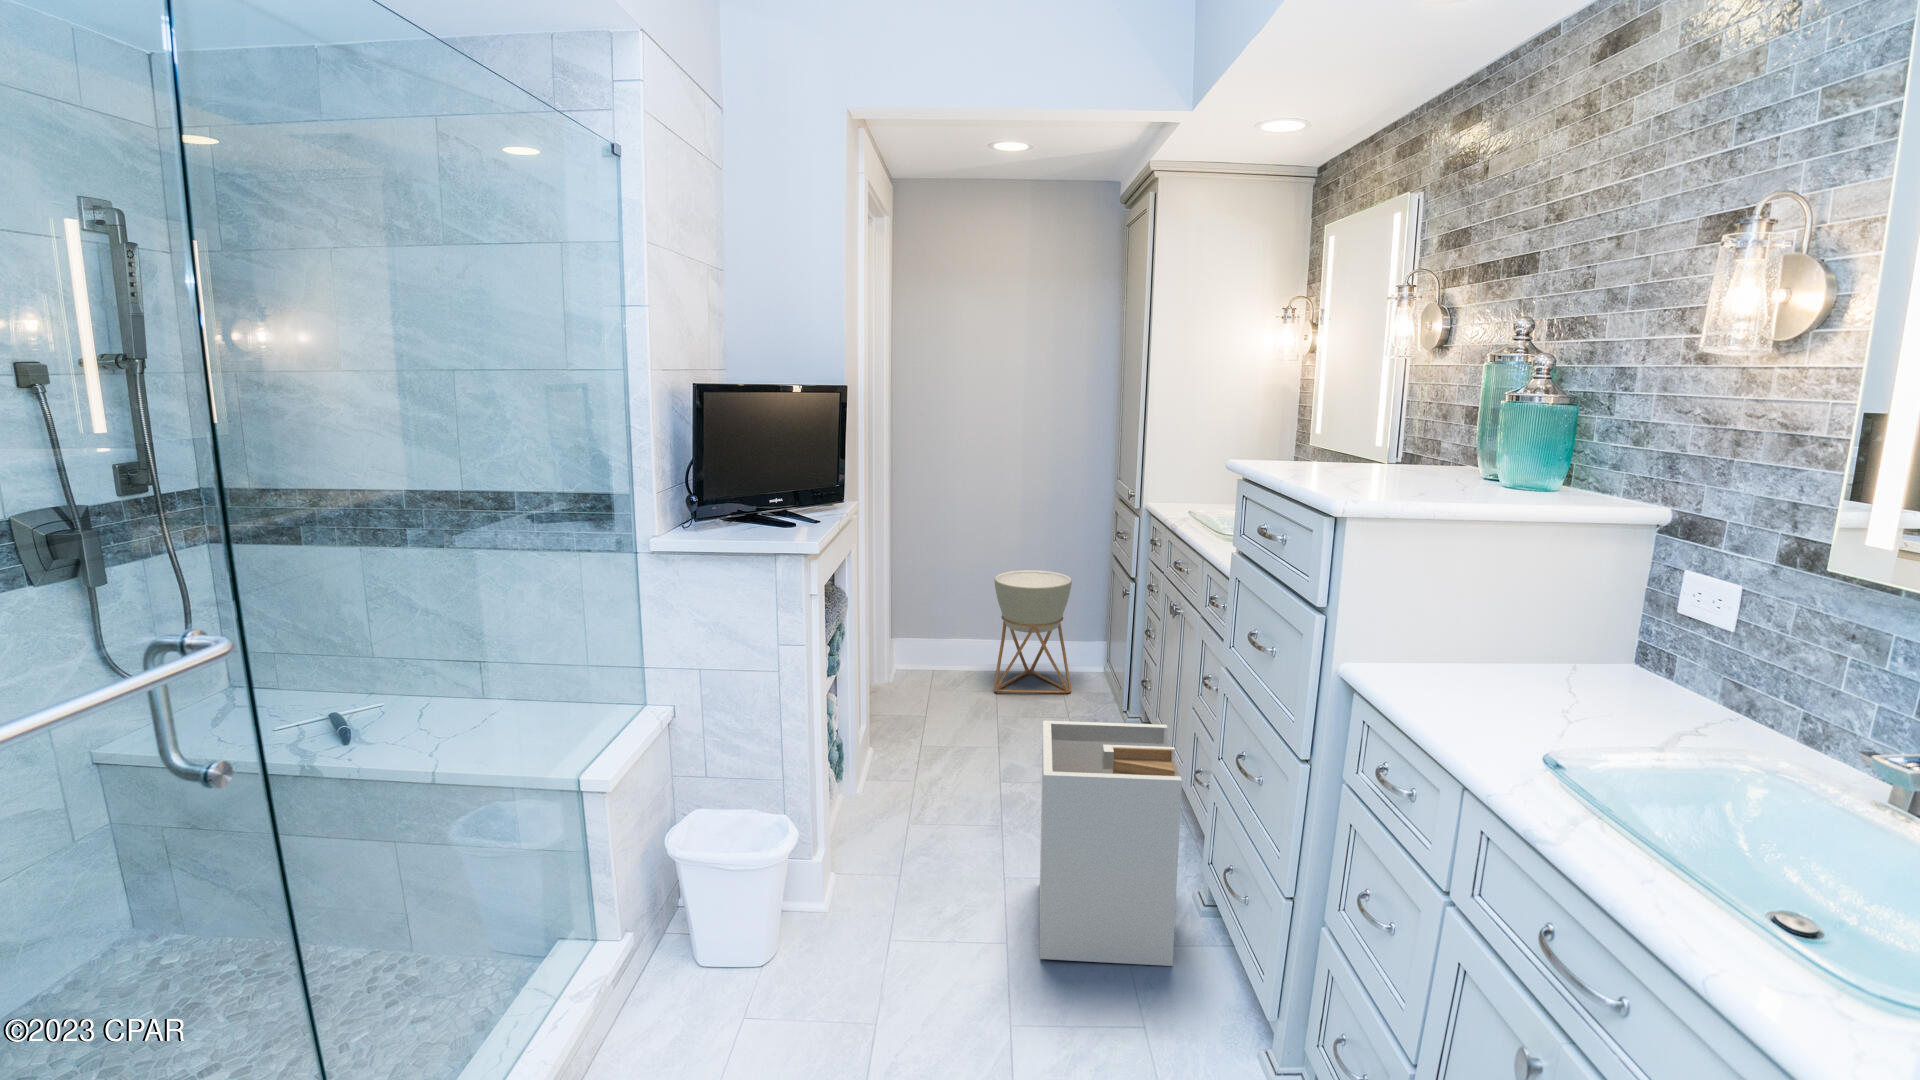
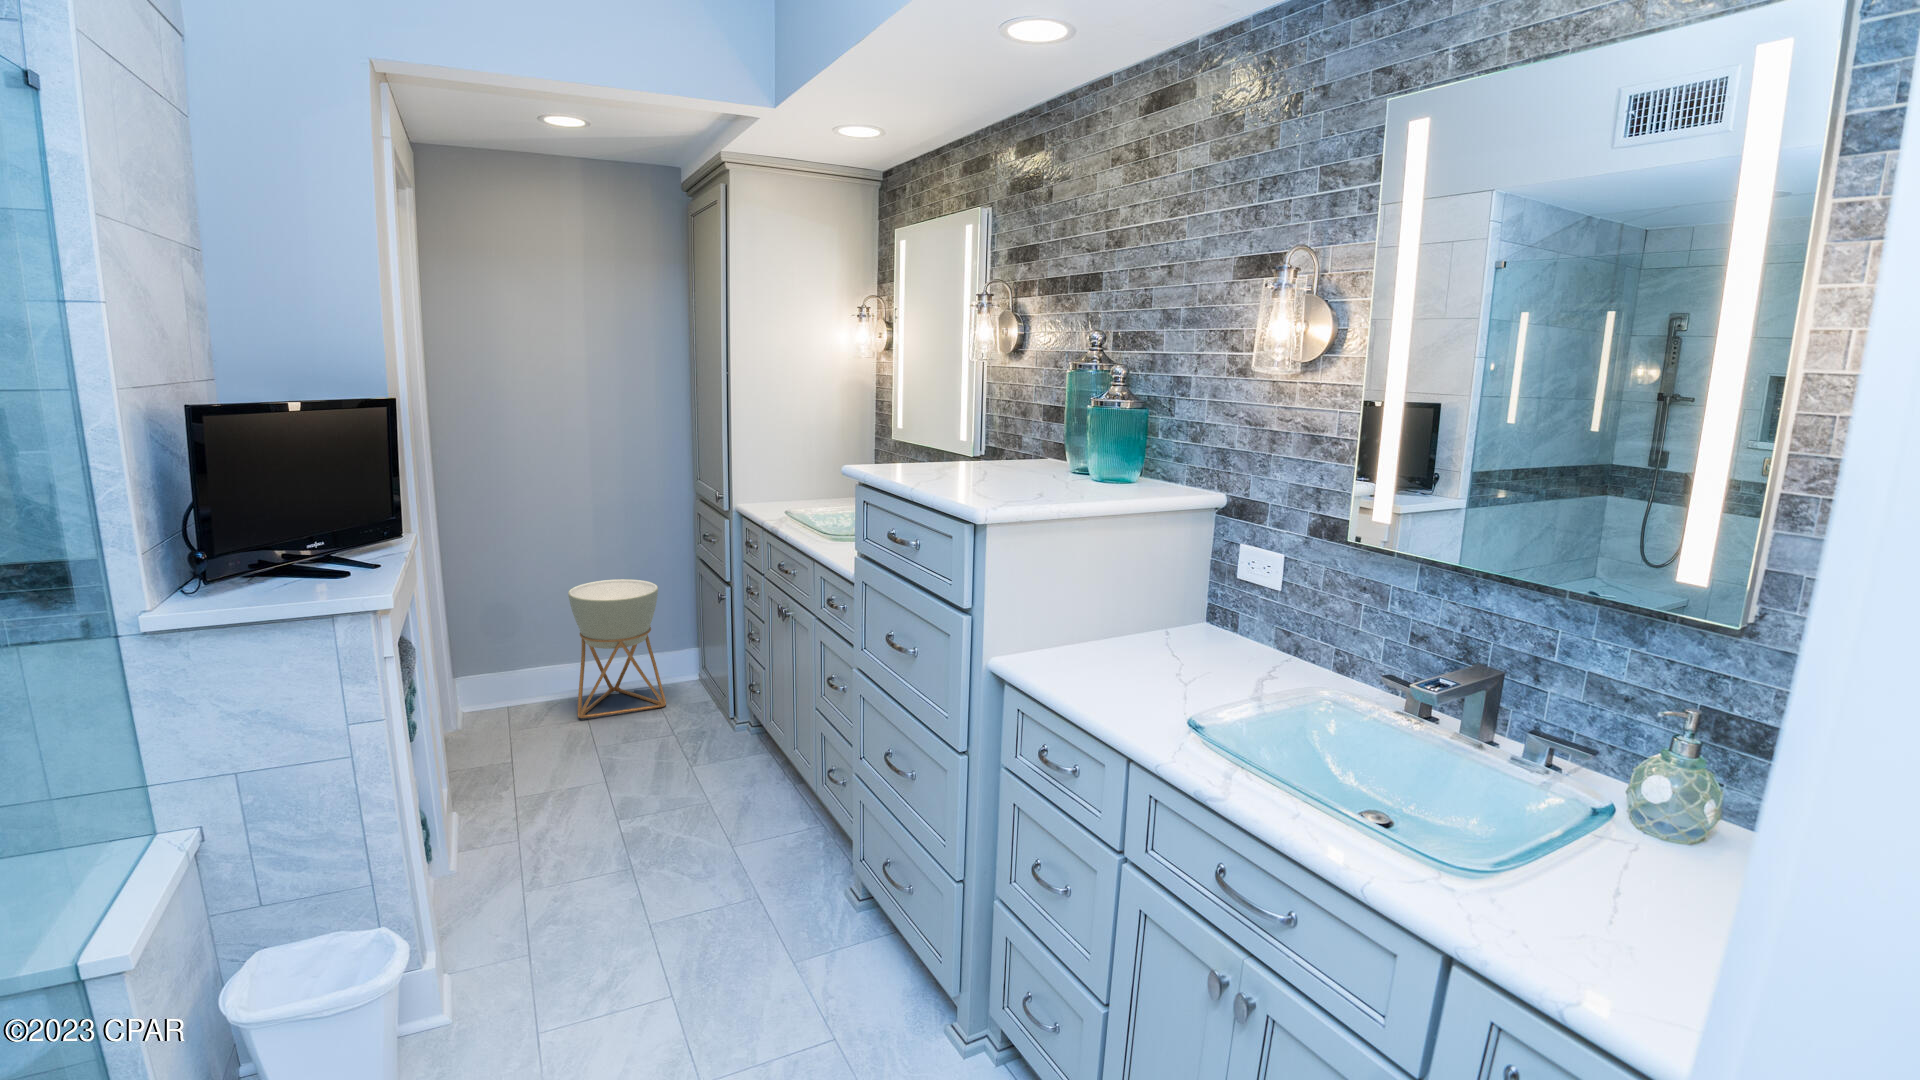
laundry hamper: present [1040,721,1182,966] -> none [675,731,838,1007]

